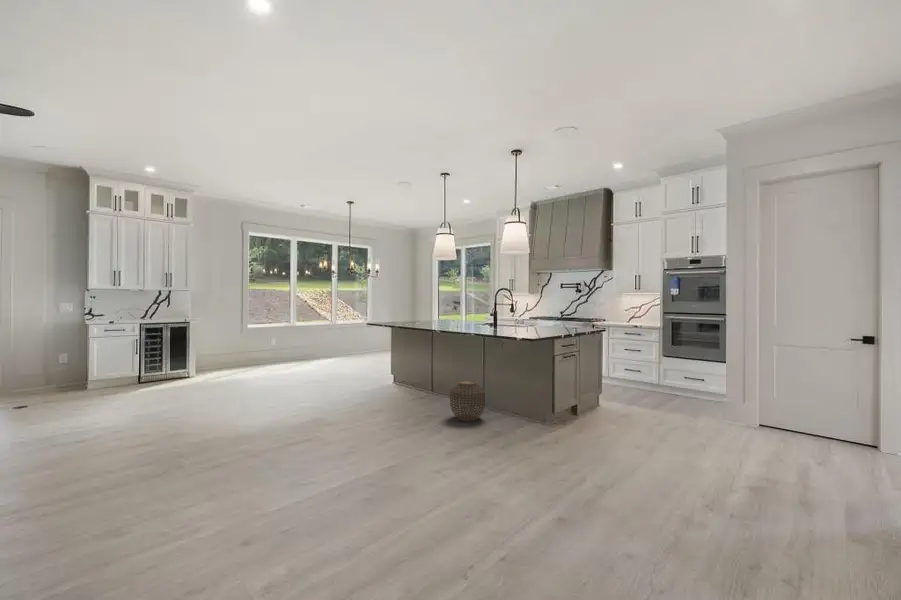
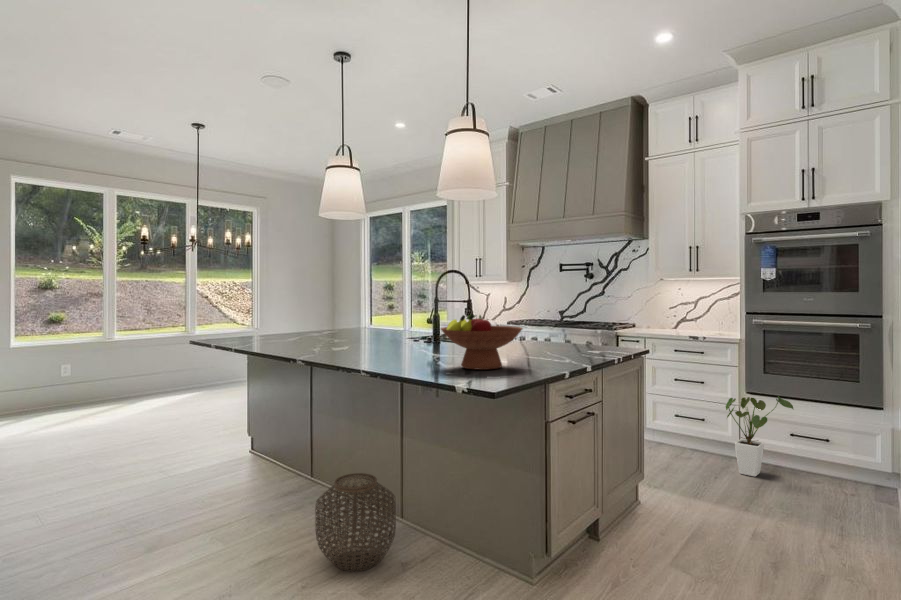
fruit bowl: none [508,309,543,332] -> present [441,314,523,370]
house plant: none [648,356,685,398] -> present [726,396,793,477]

